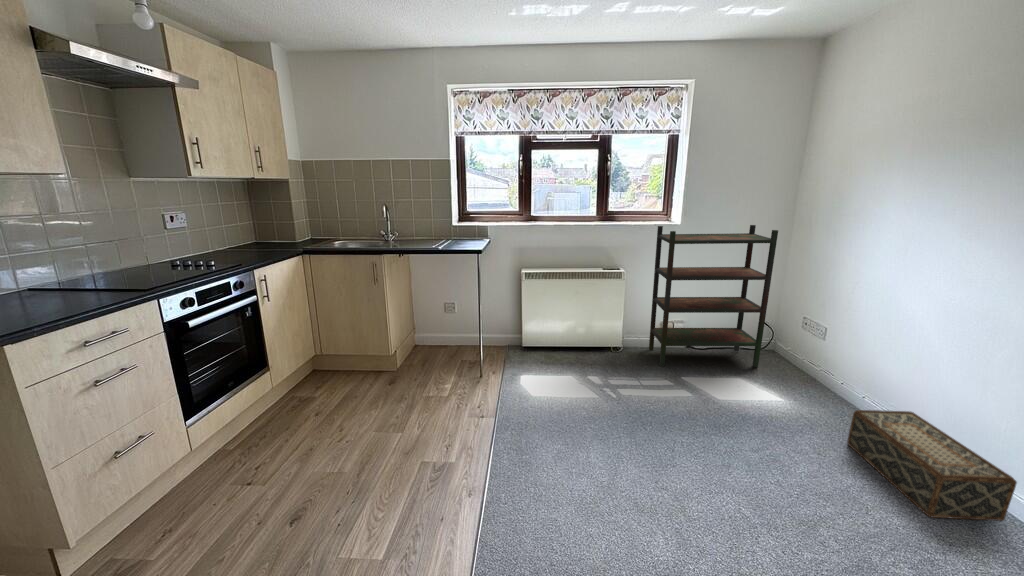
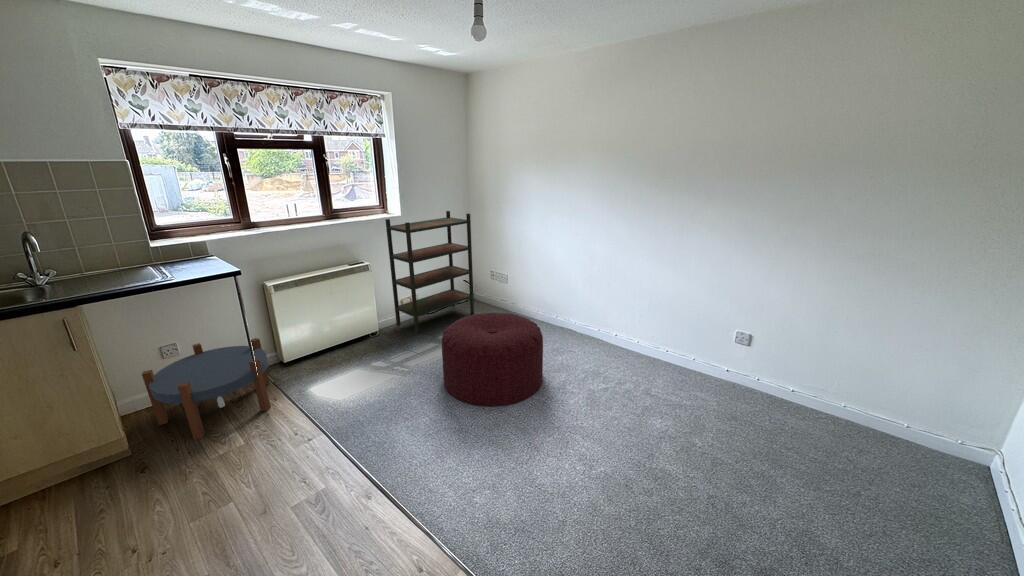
side table: none [421,308,503,379] -> present [142,338,271,440]
ottoman: none [632,360,798,509] -> present [442,313,543,407]
woven basket: present [847,410,1017,521] -> none [545,308,613,356]

